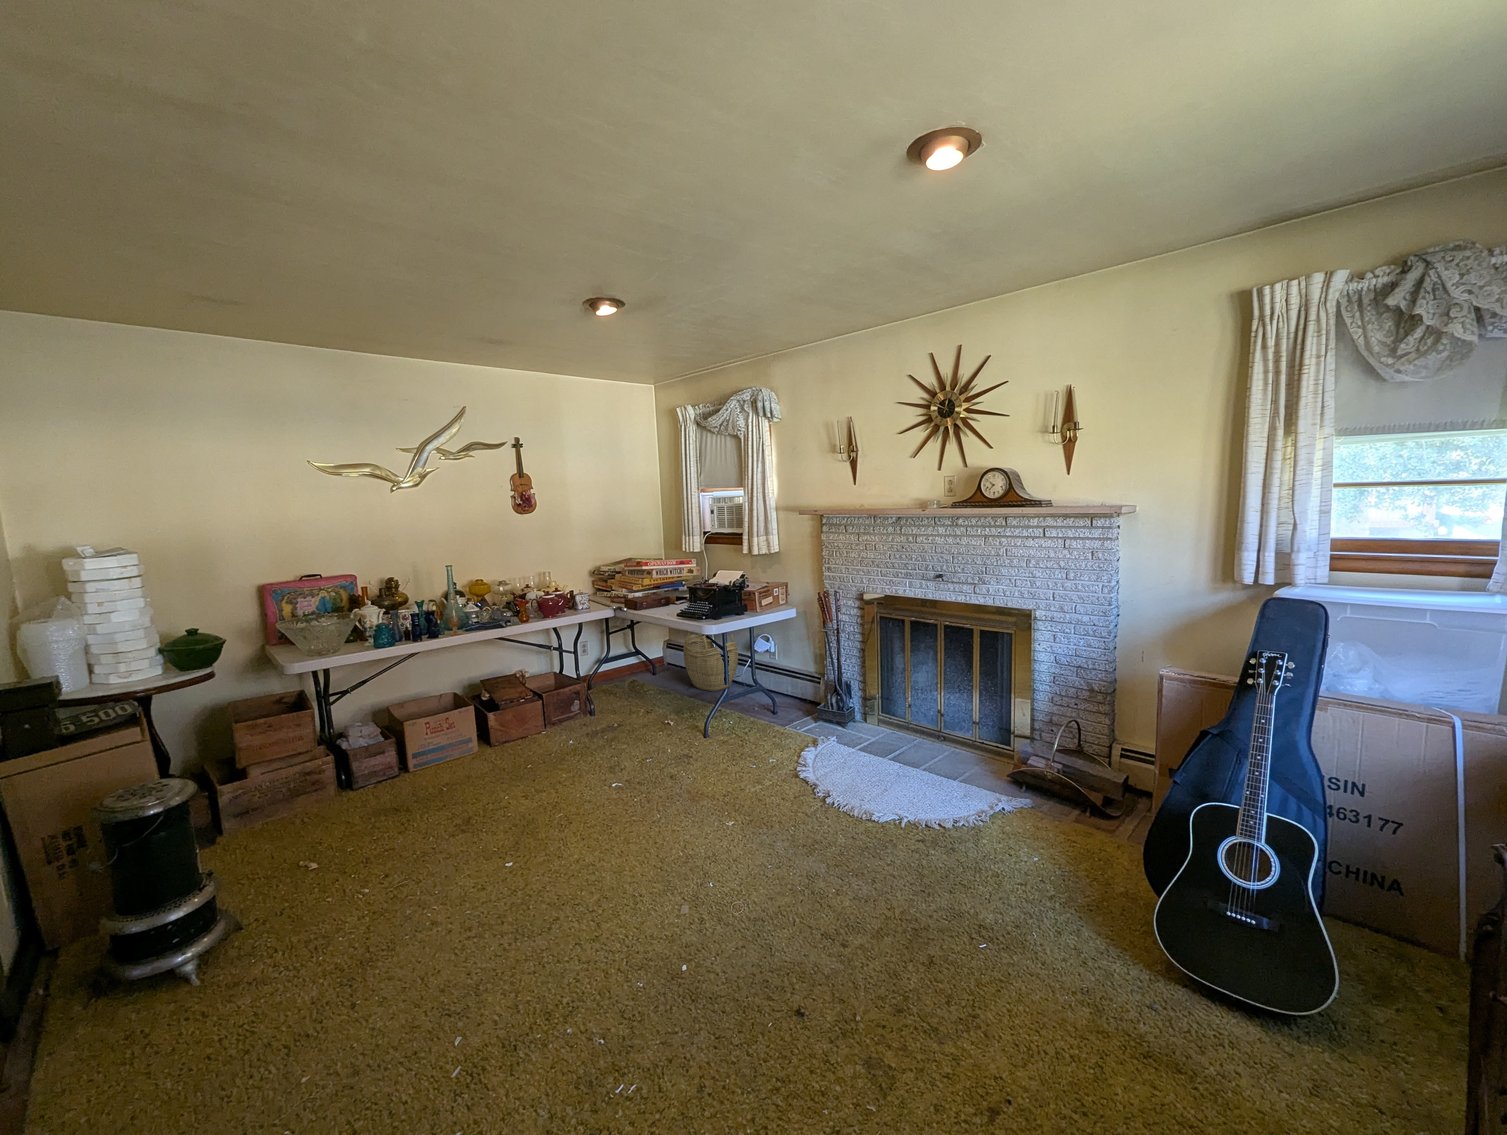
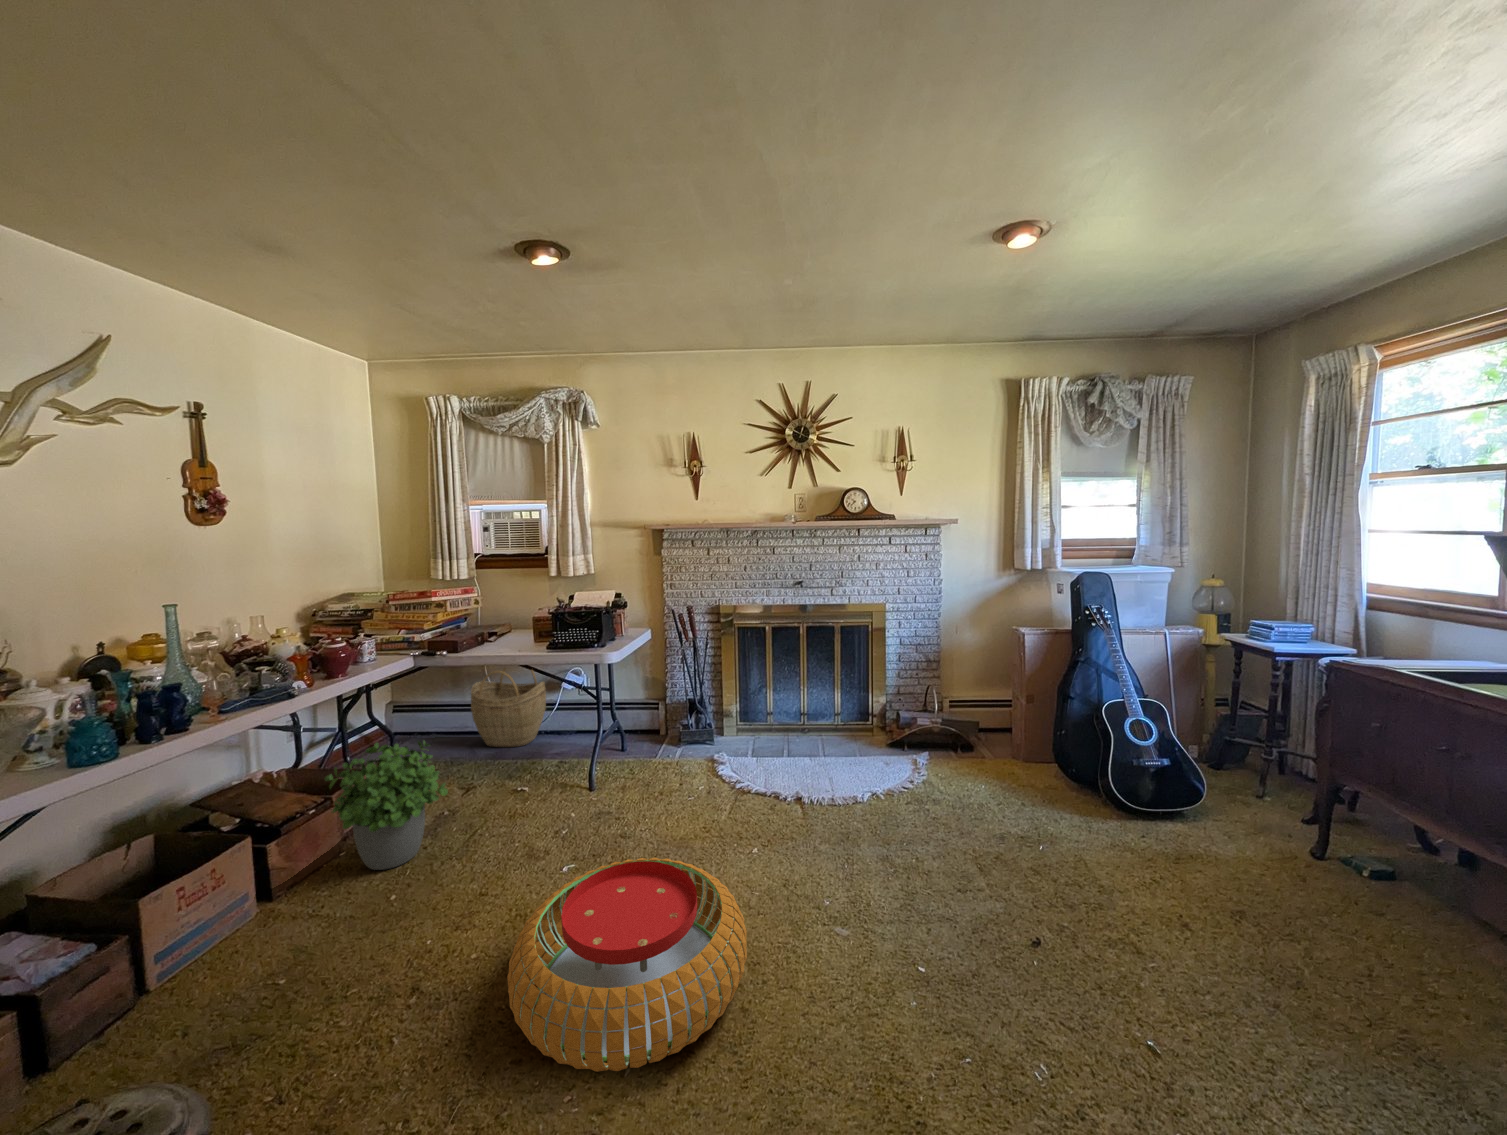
potted plant: none [529,657,598,739] -> present [325,741,448,870]
pouf: none [475,766,644,880] -> present [507,857,747,1072]

